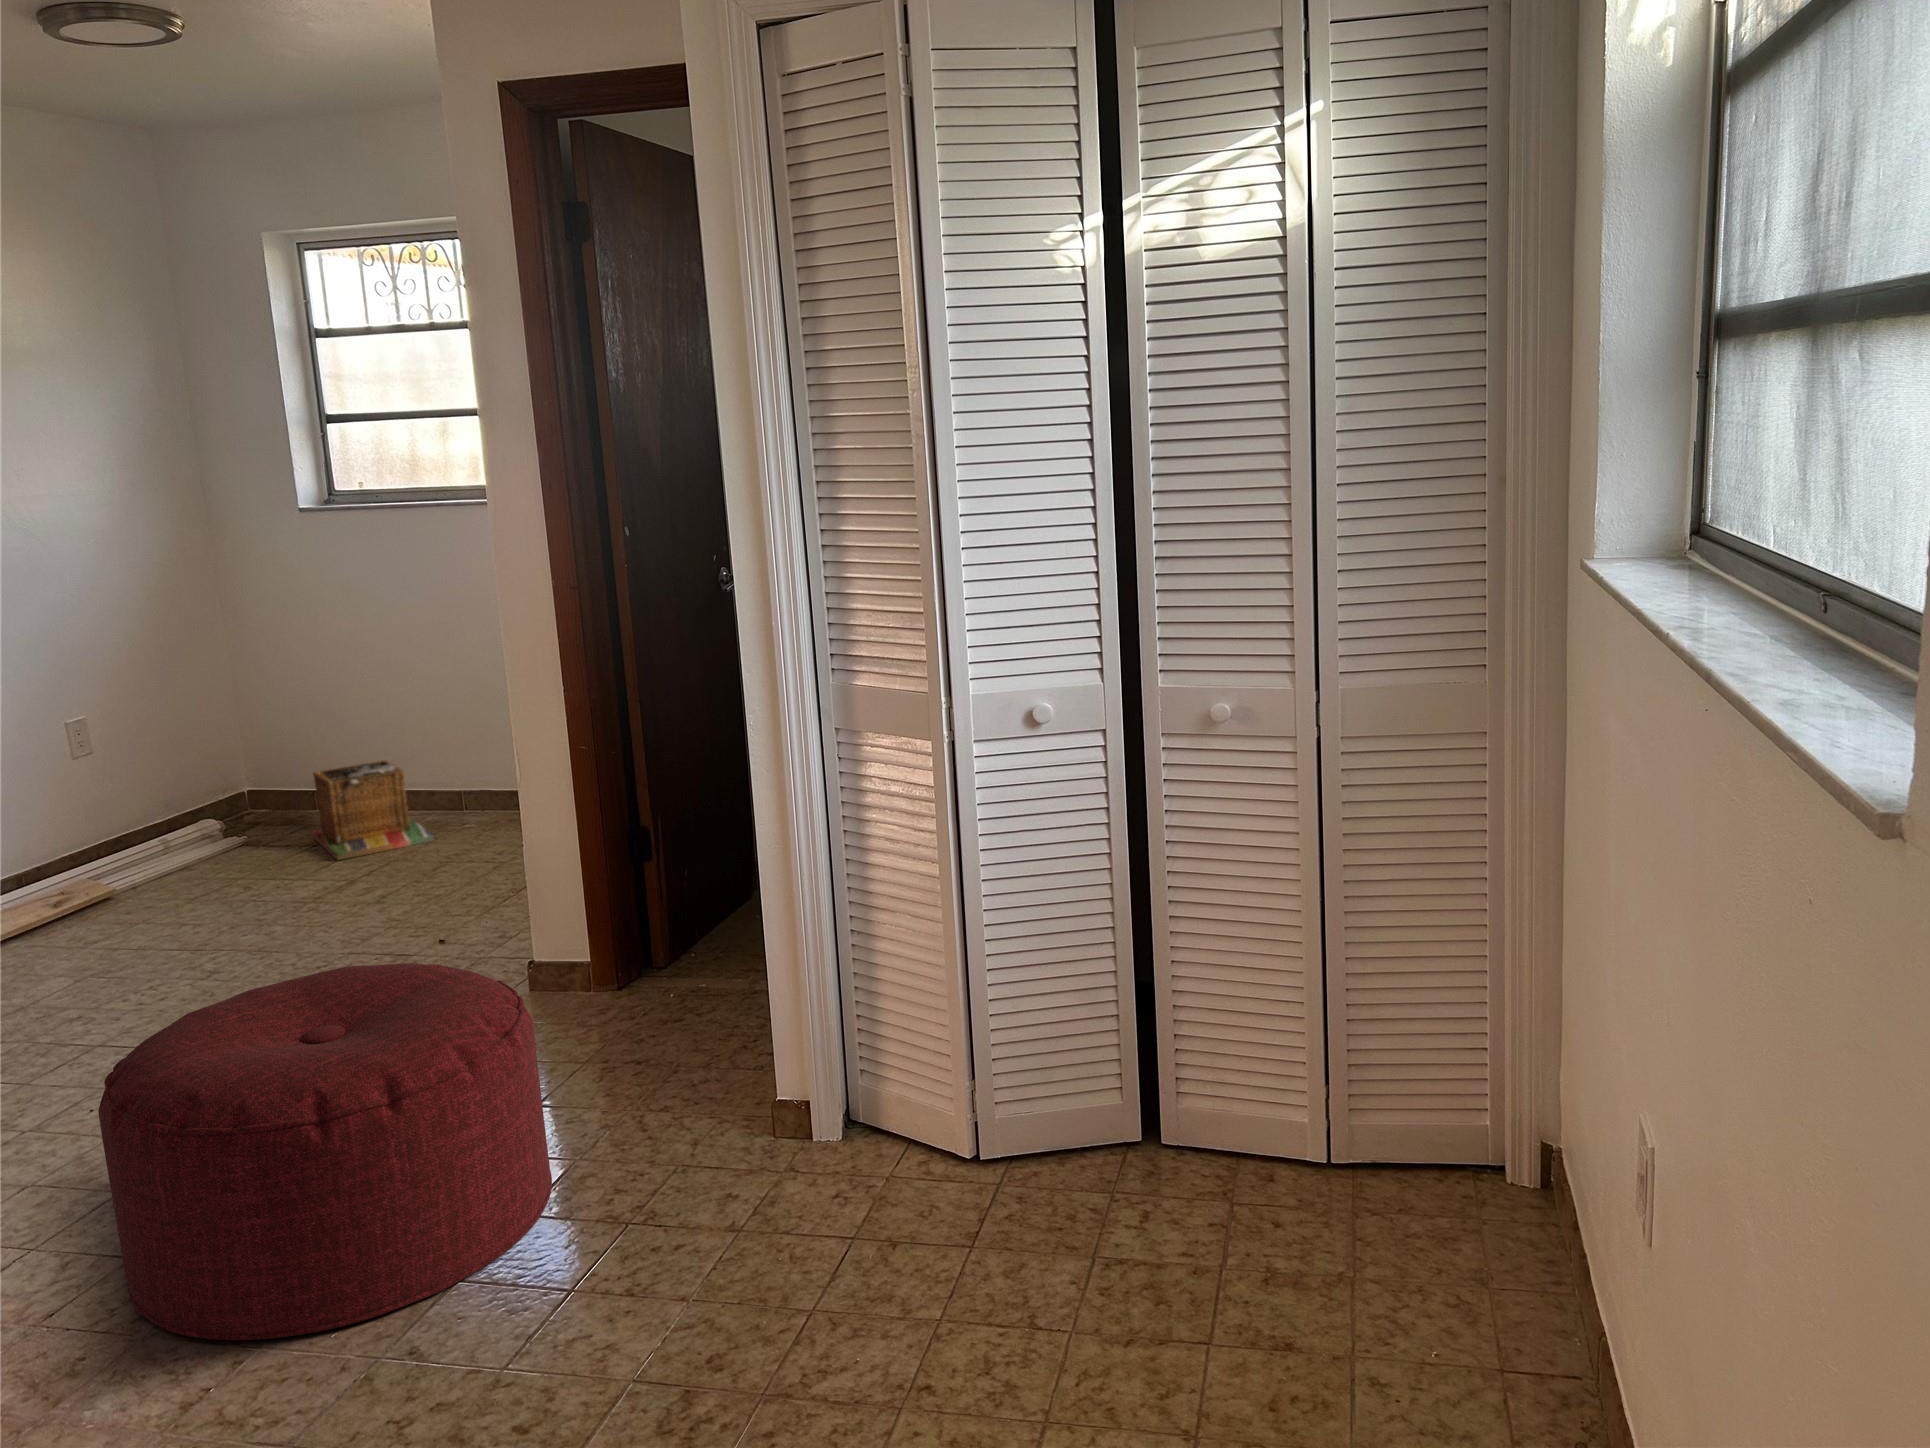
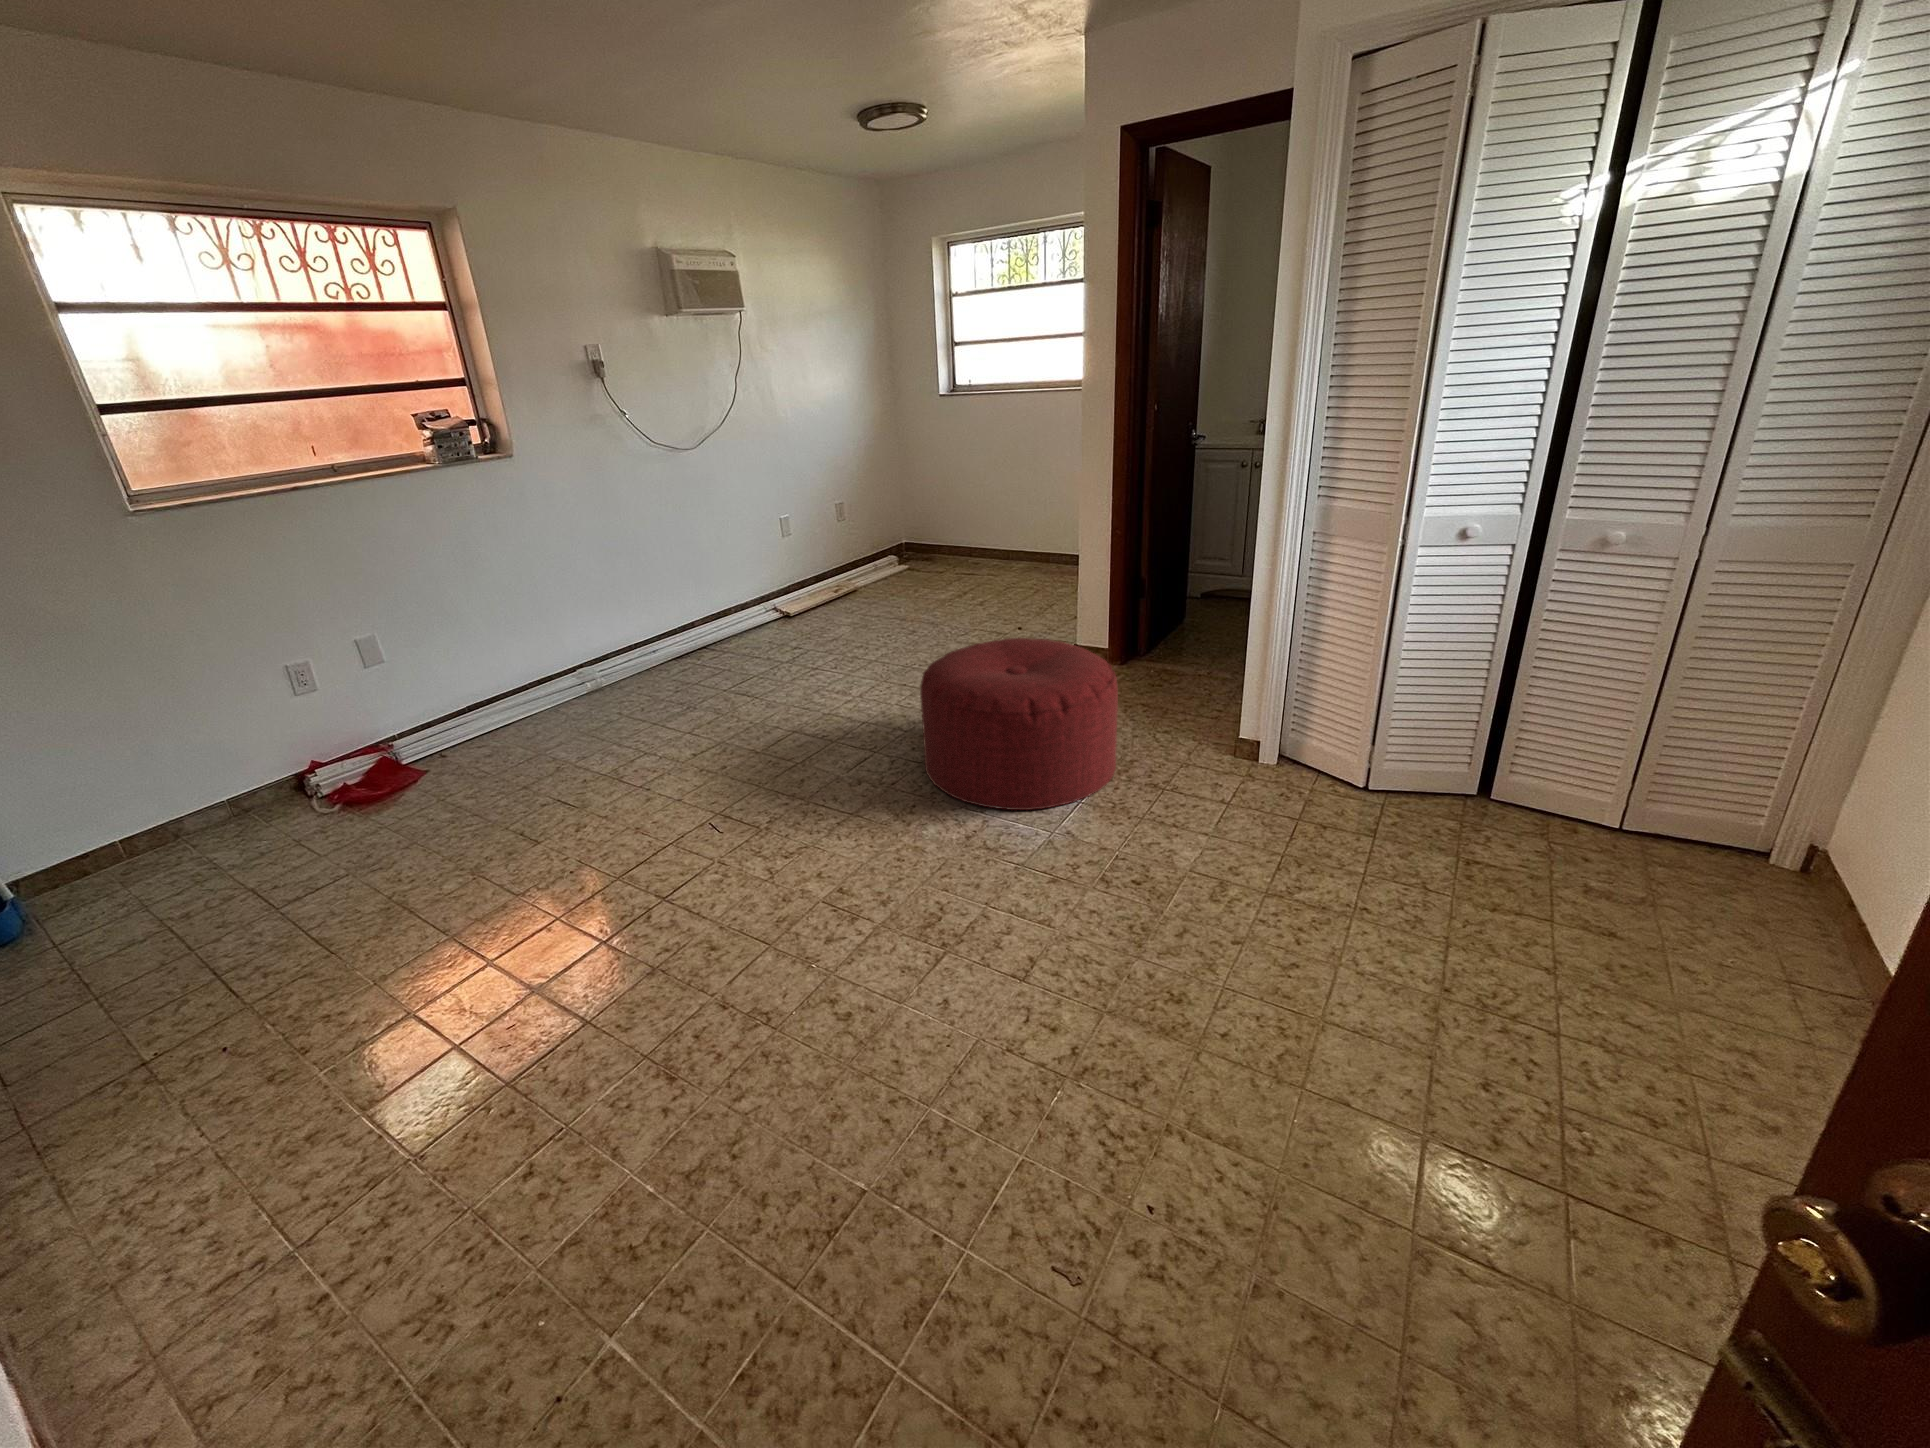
laundry basket: present [312,760,433,860] -> none [938,531,998,581]

